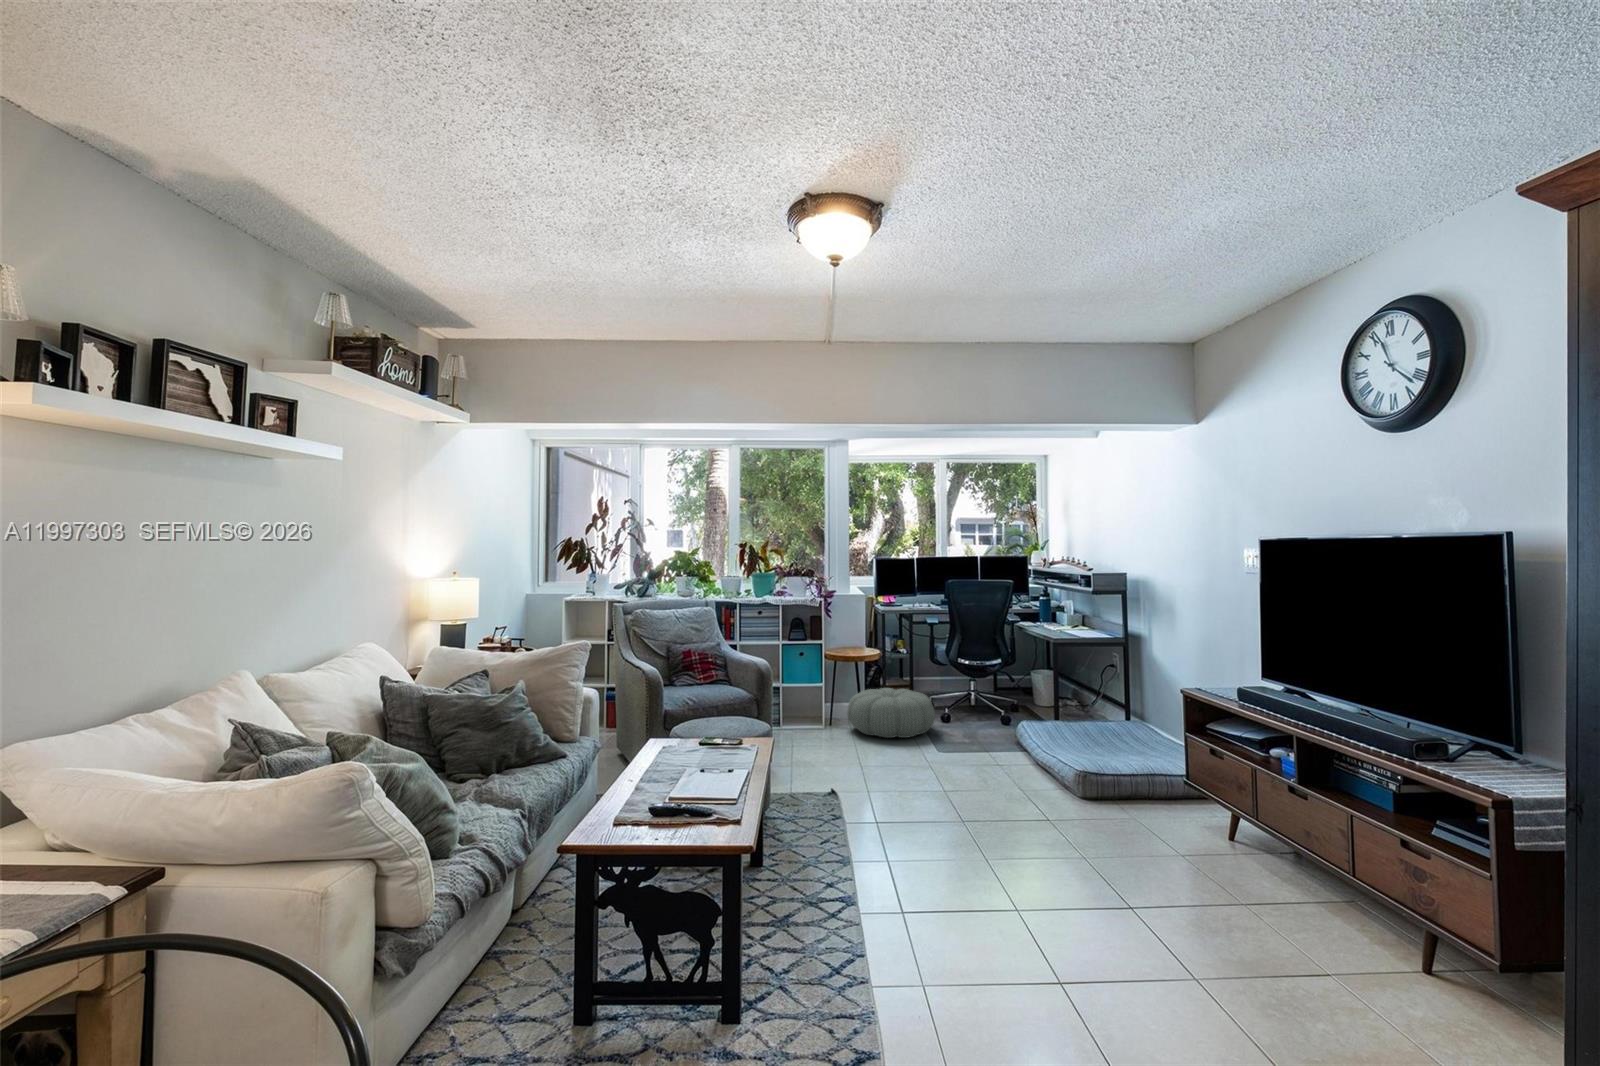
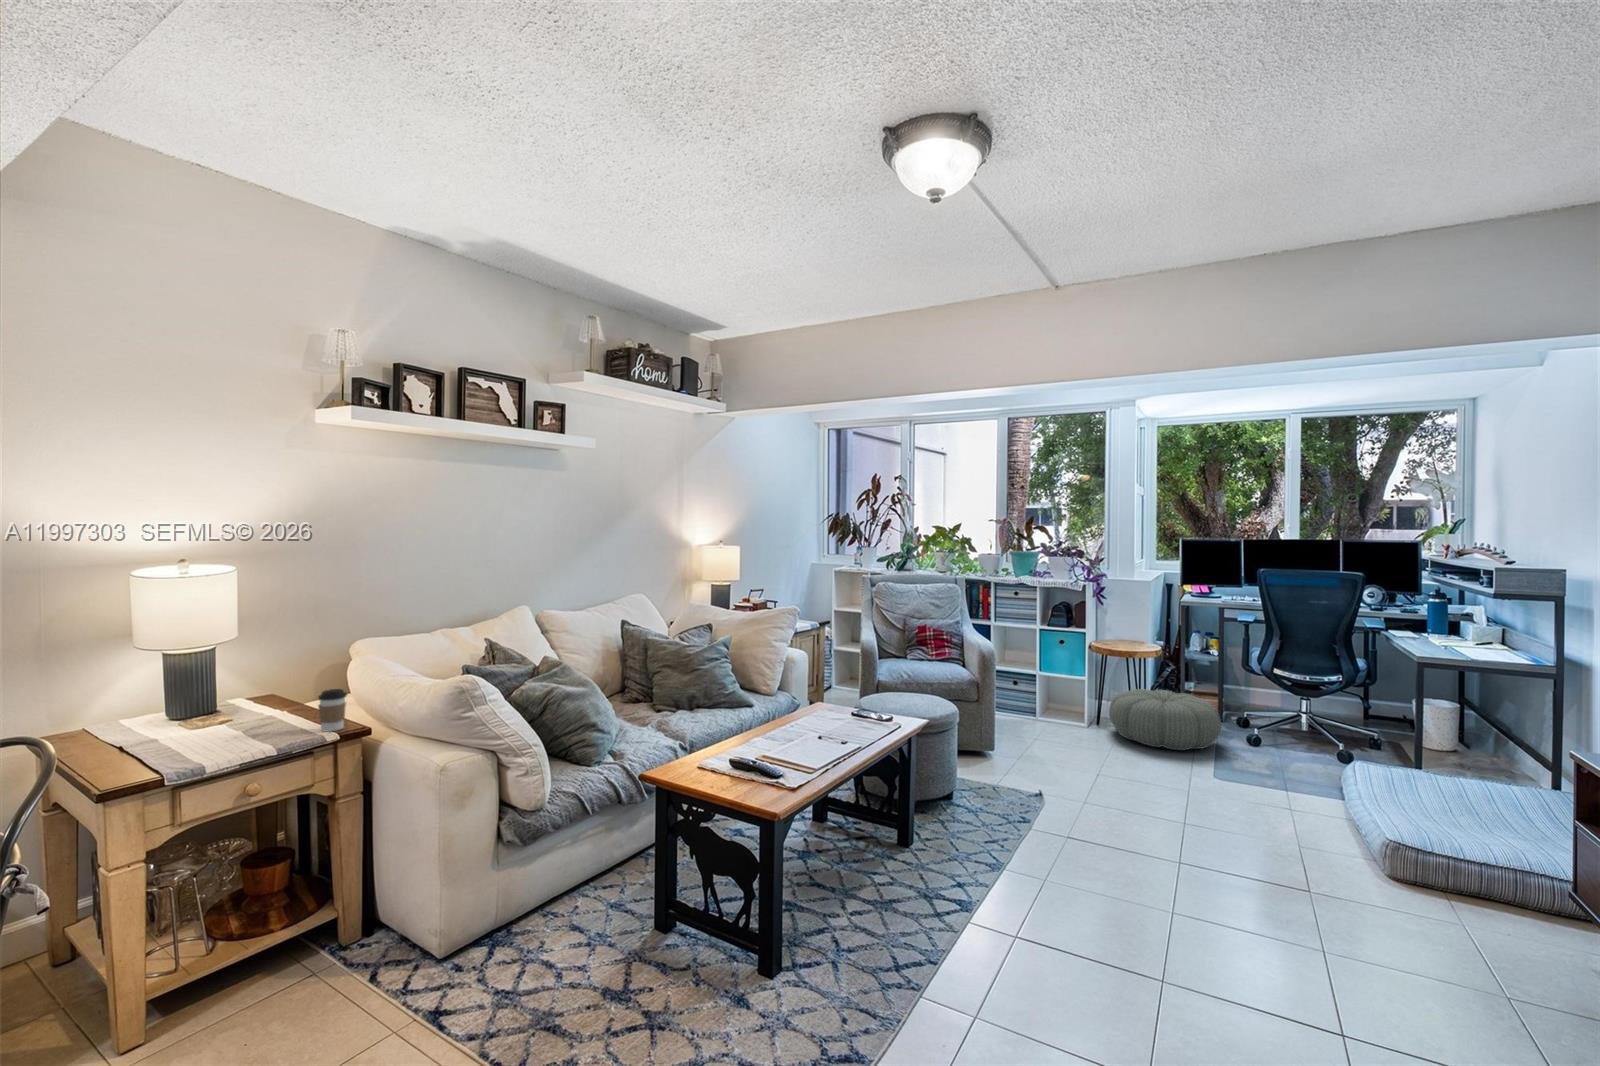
coffee cup: none [46,817,99,887] -> present [318,689,347,732]

